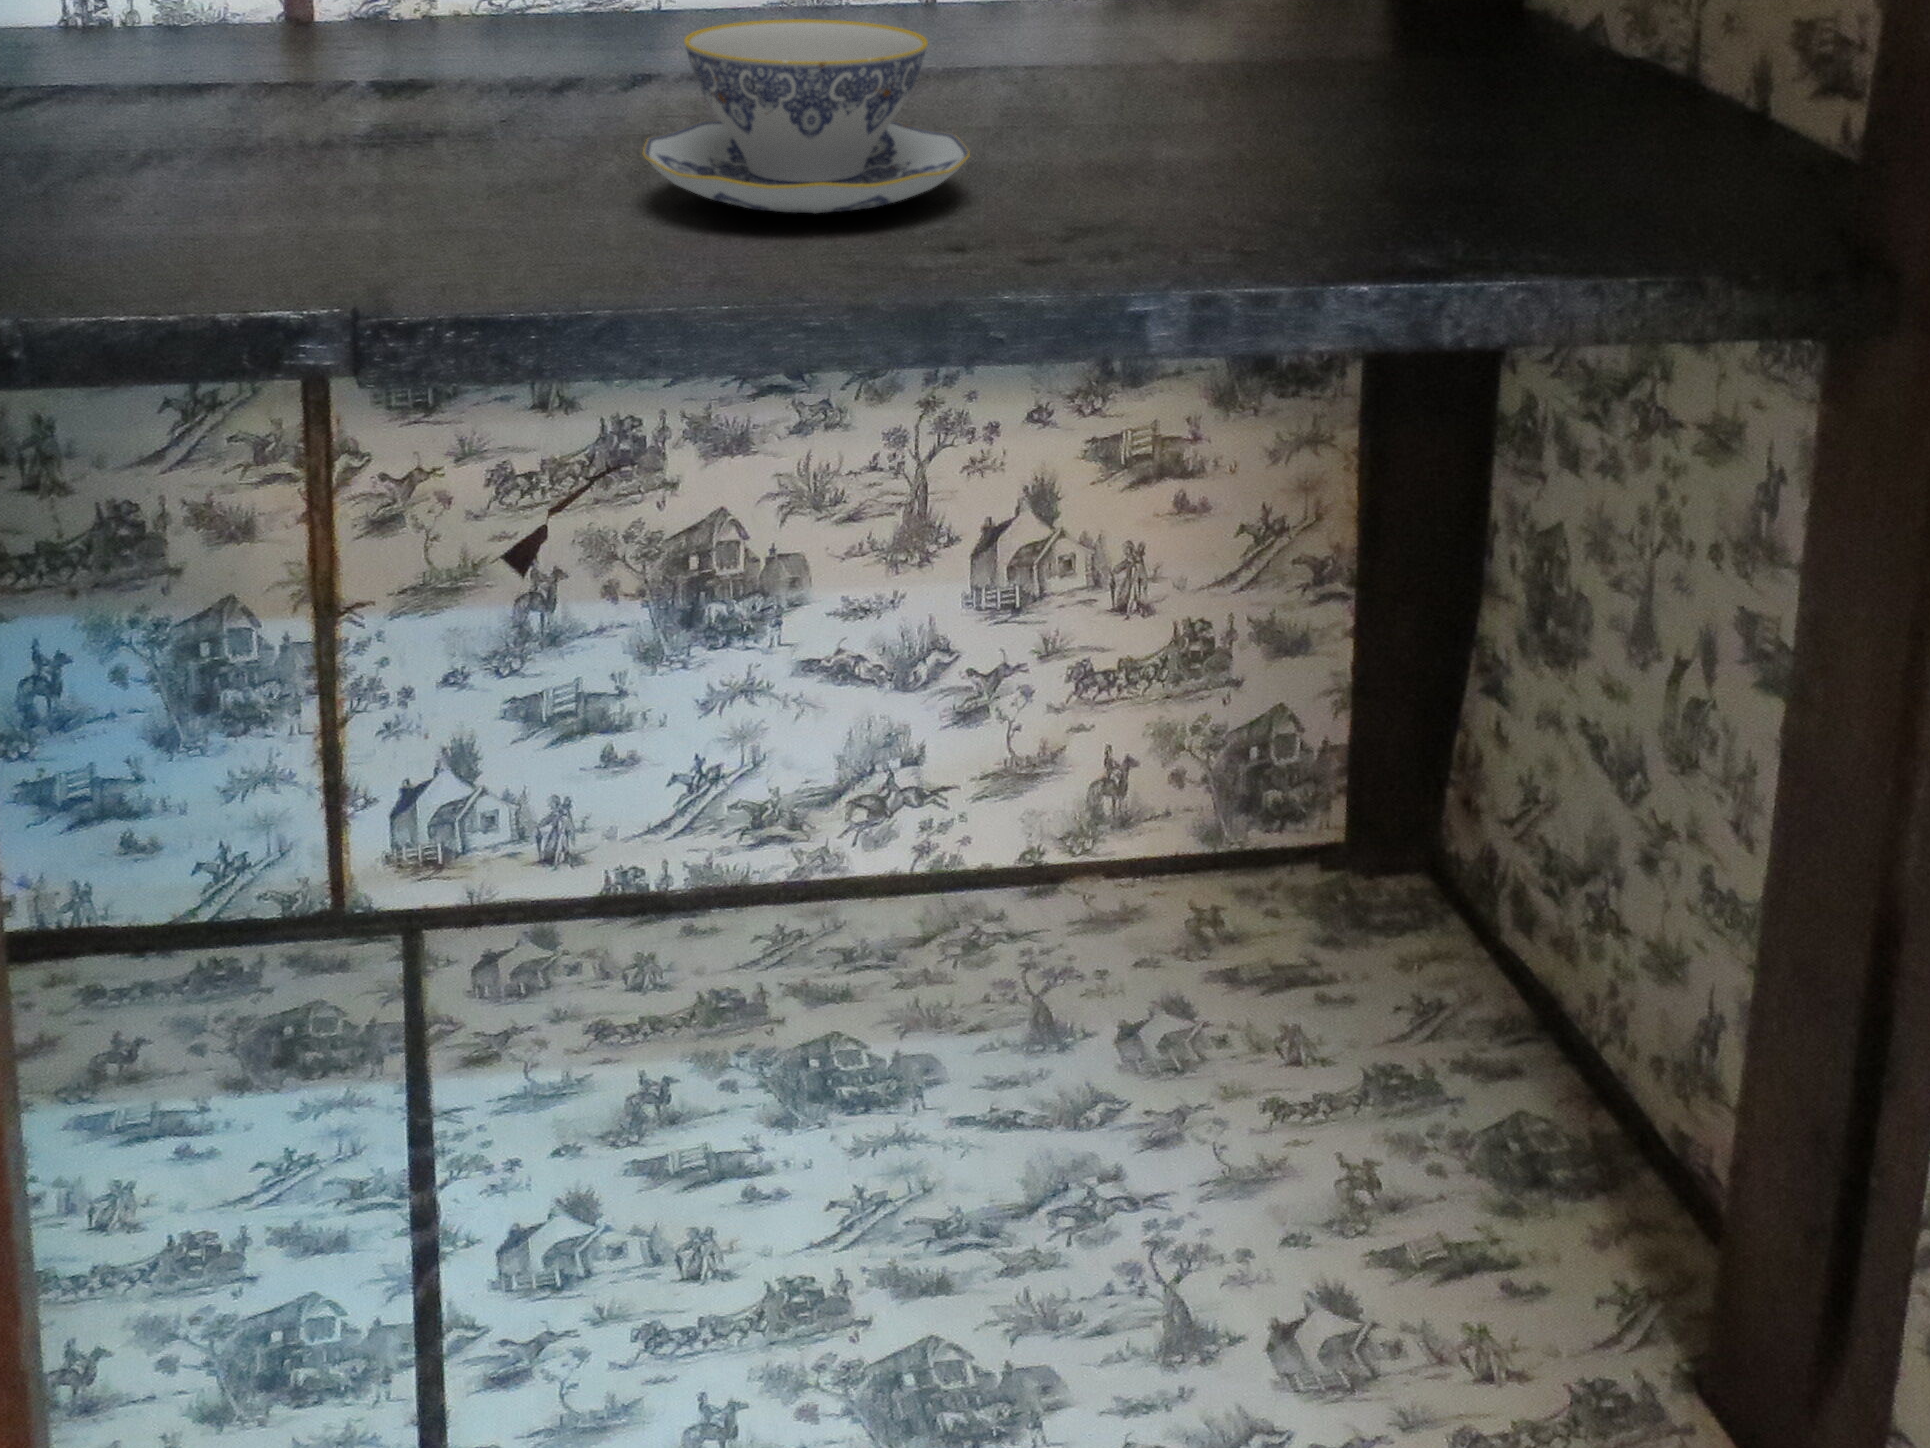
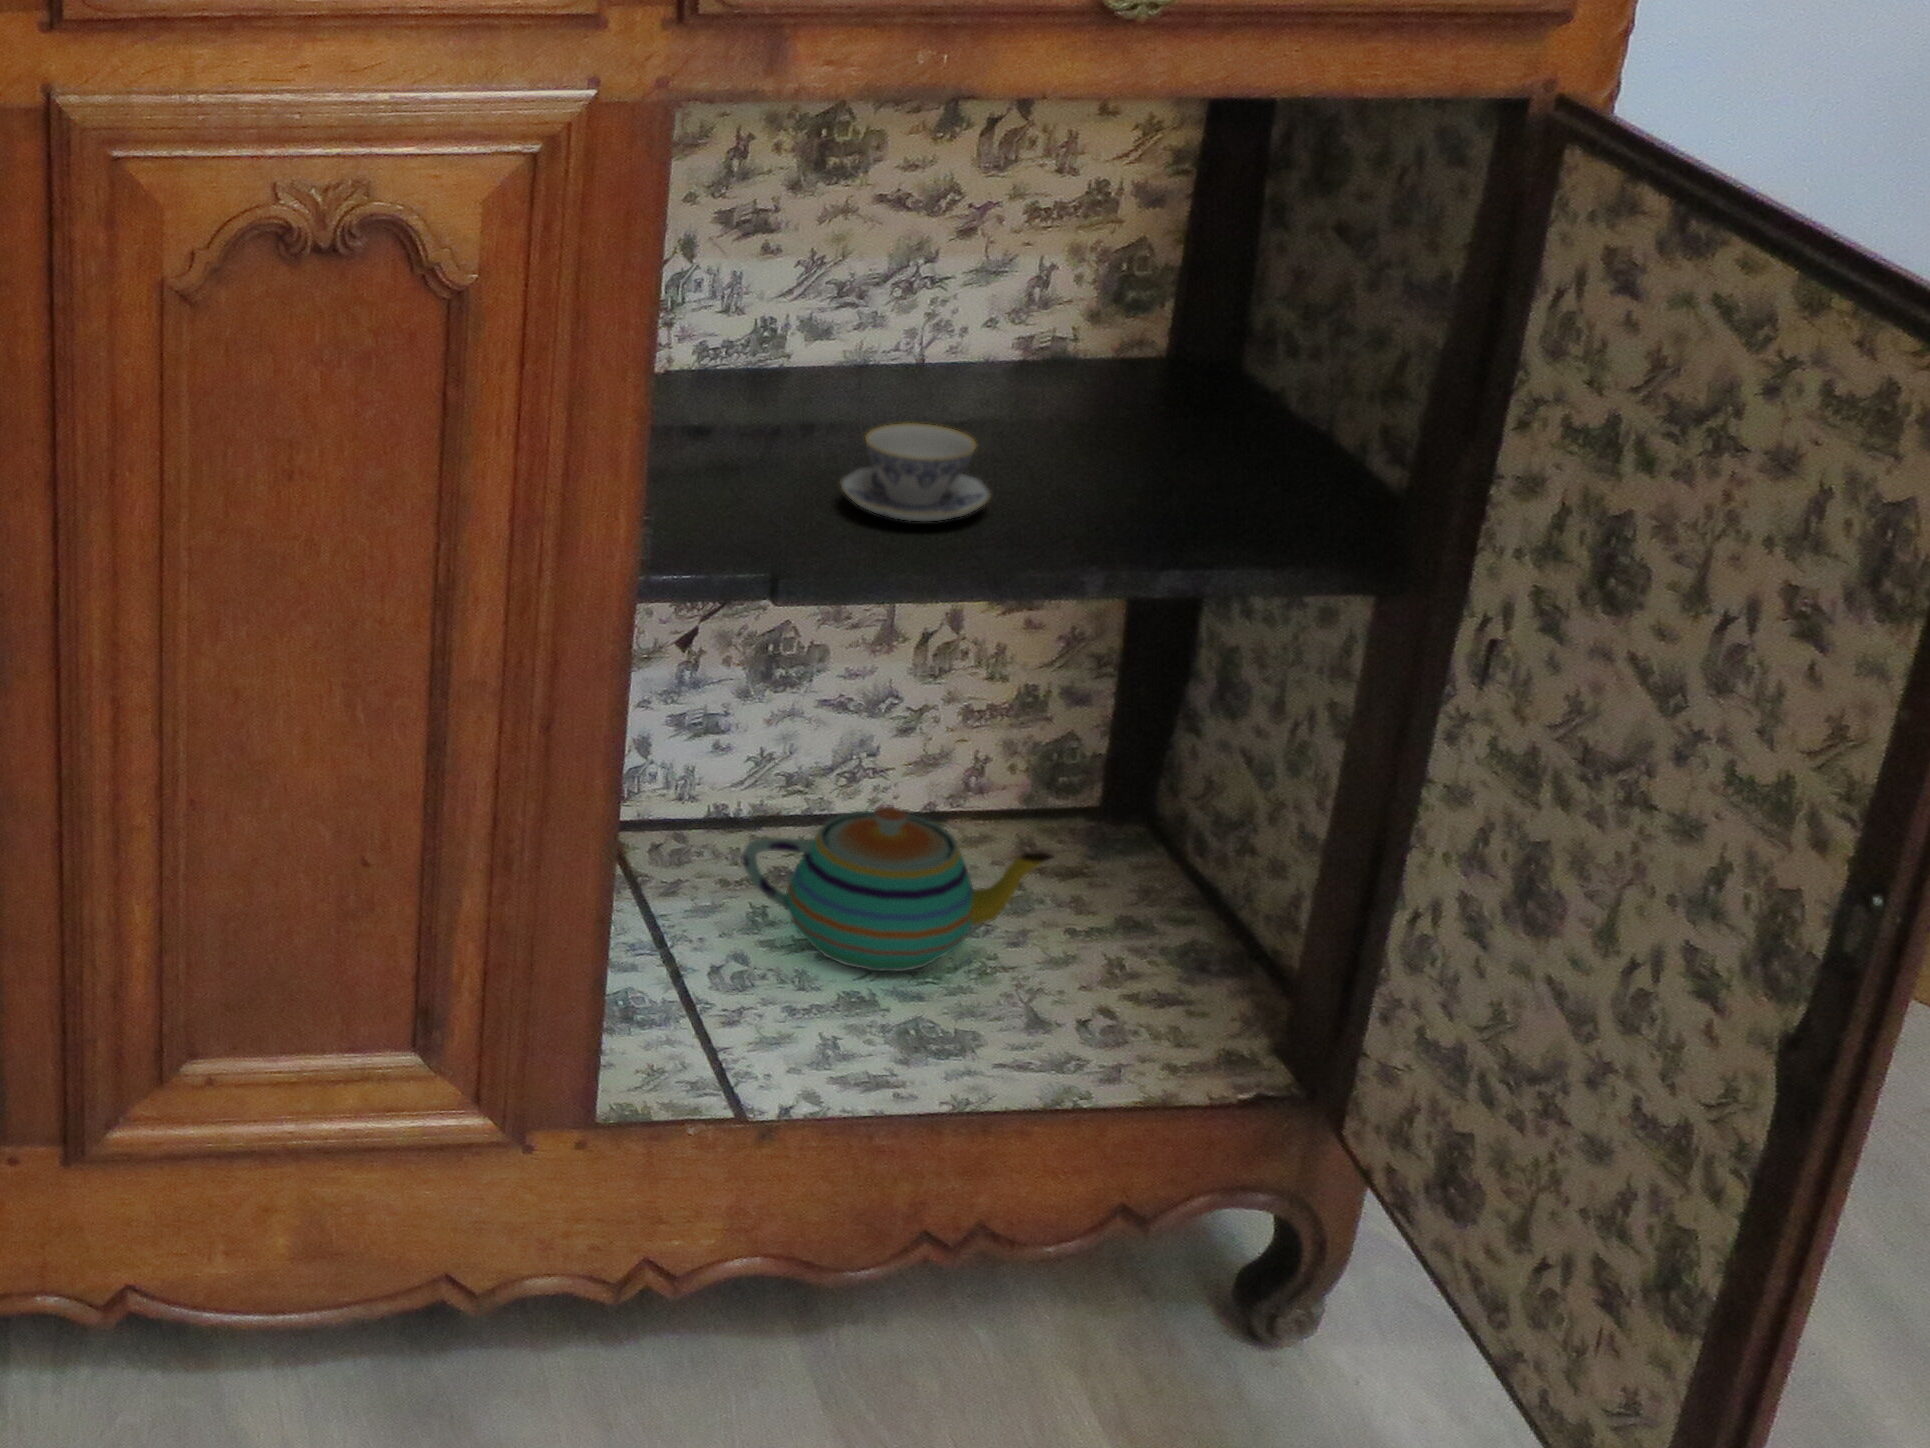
teapot: none [584,866,1212,1224] -> present [742,807,1053,971]

